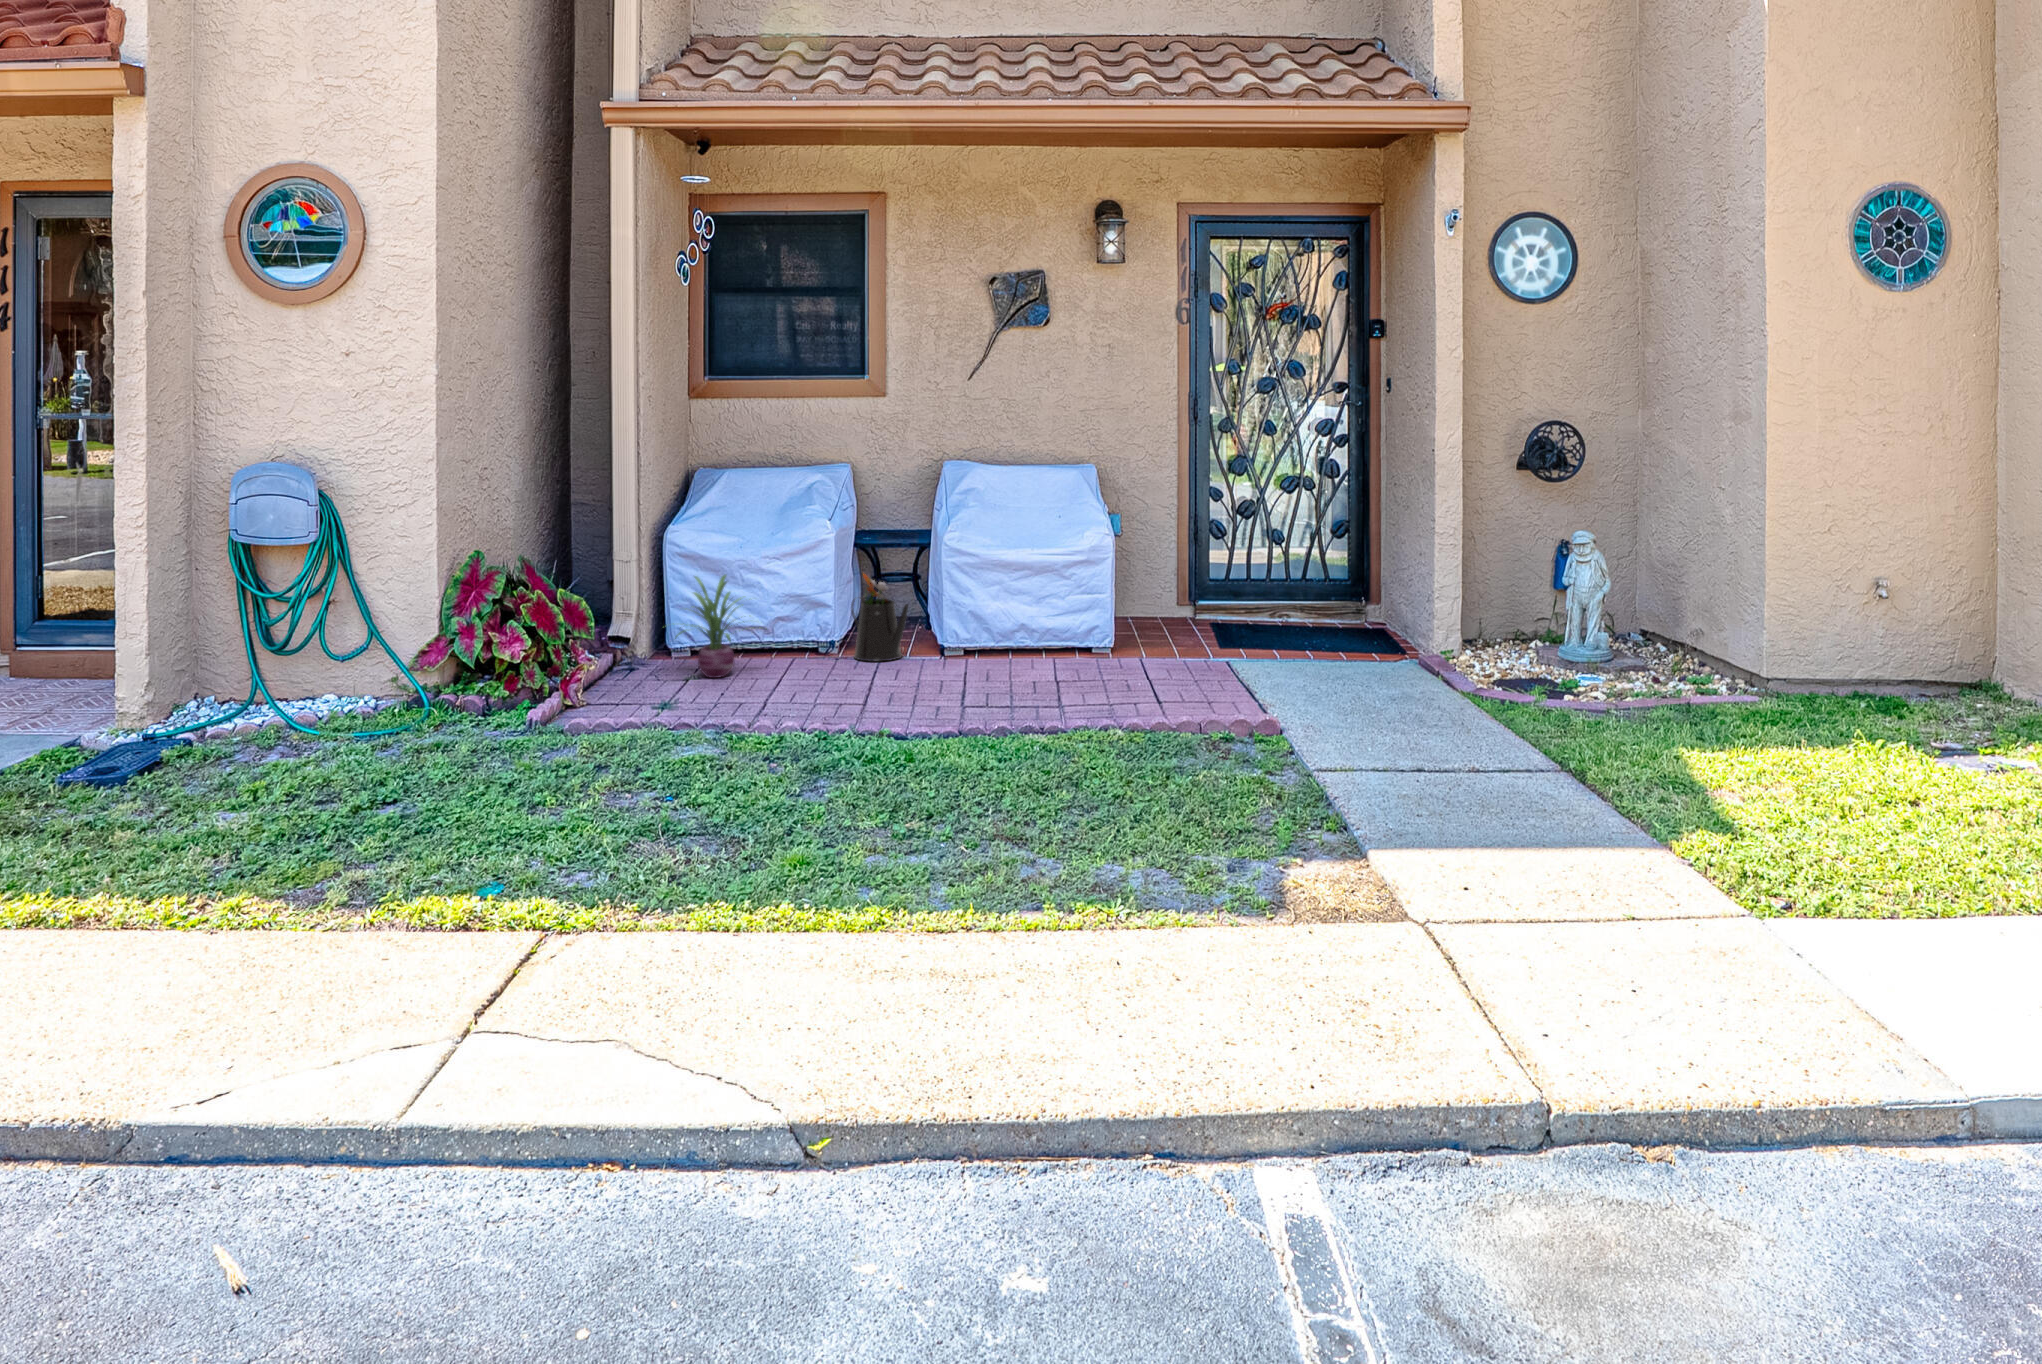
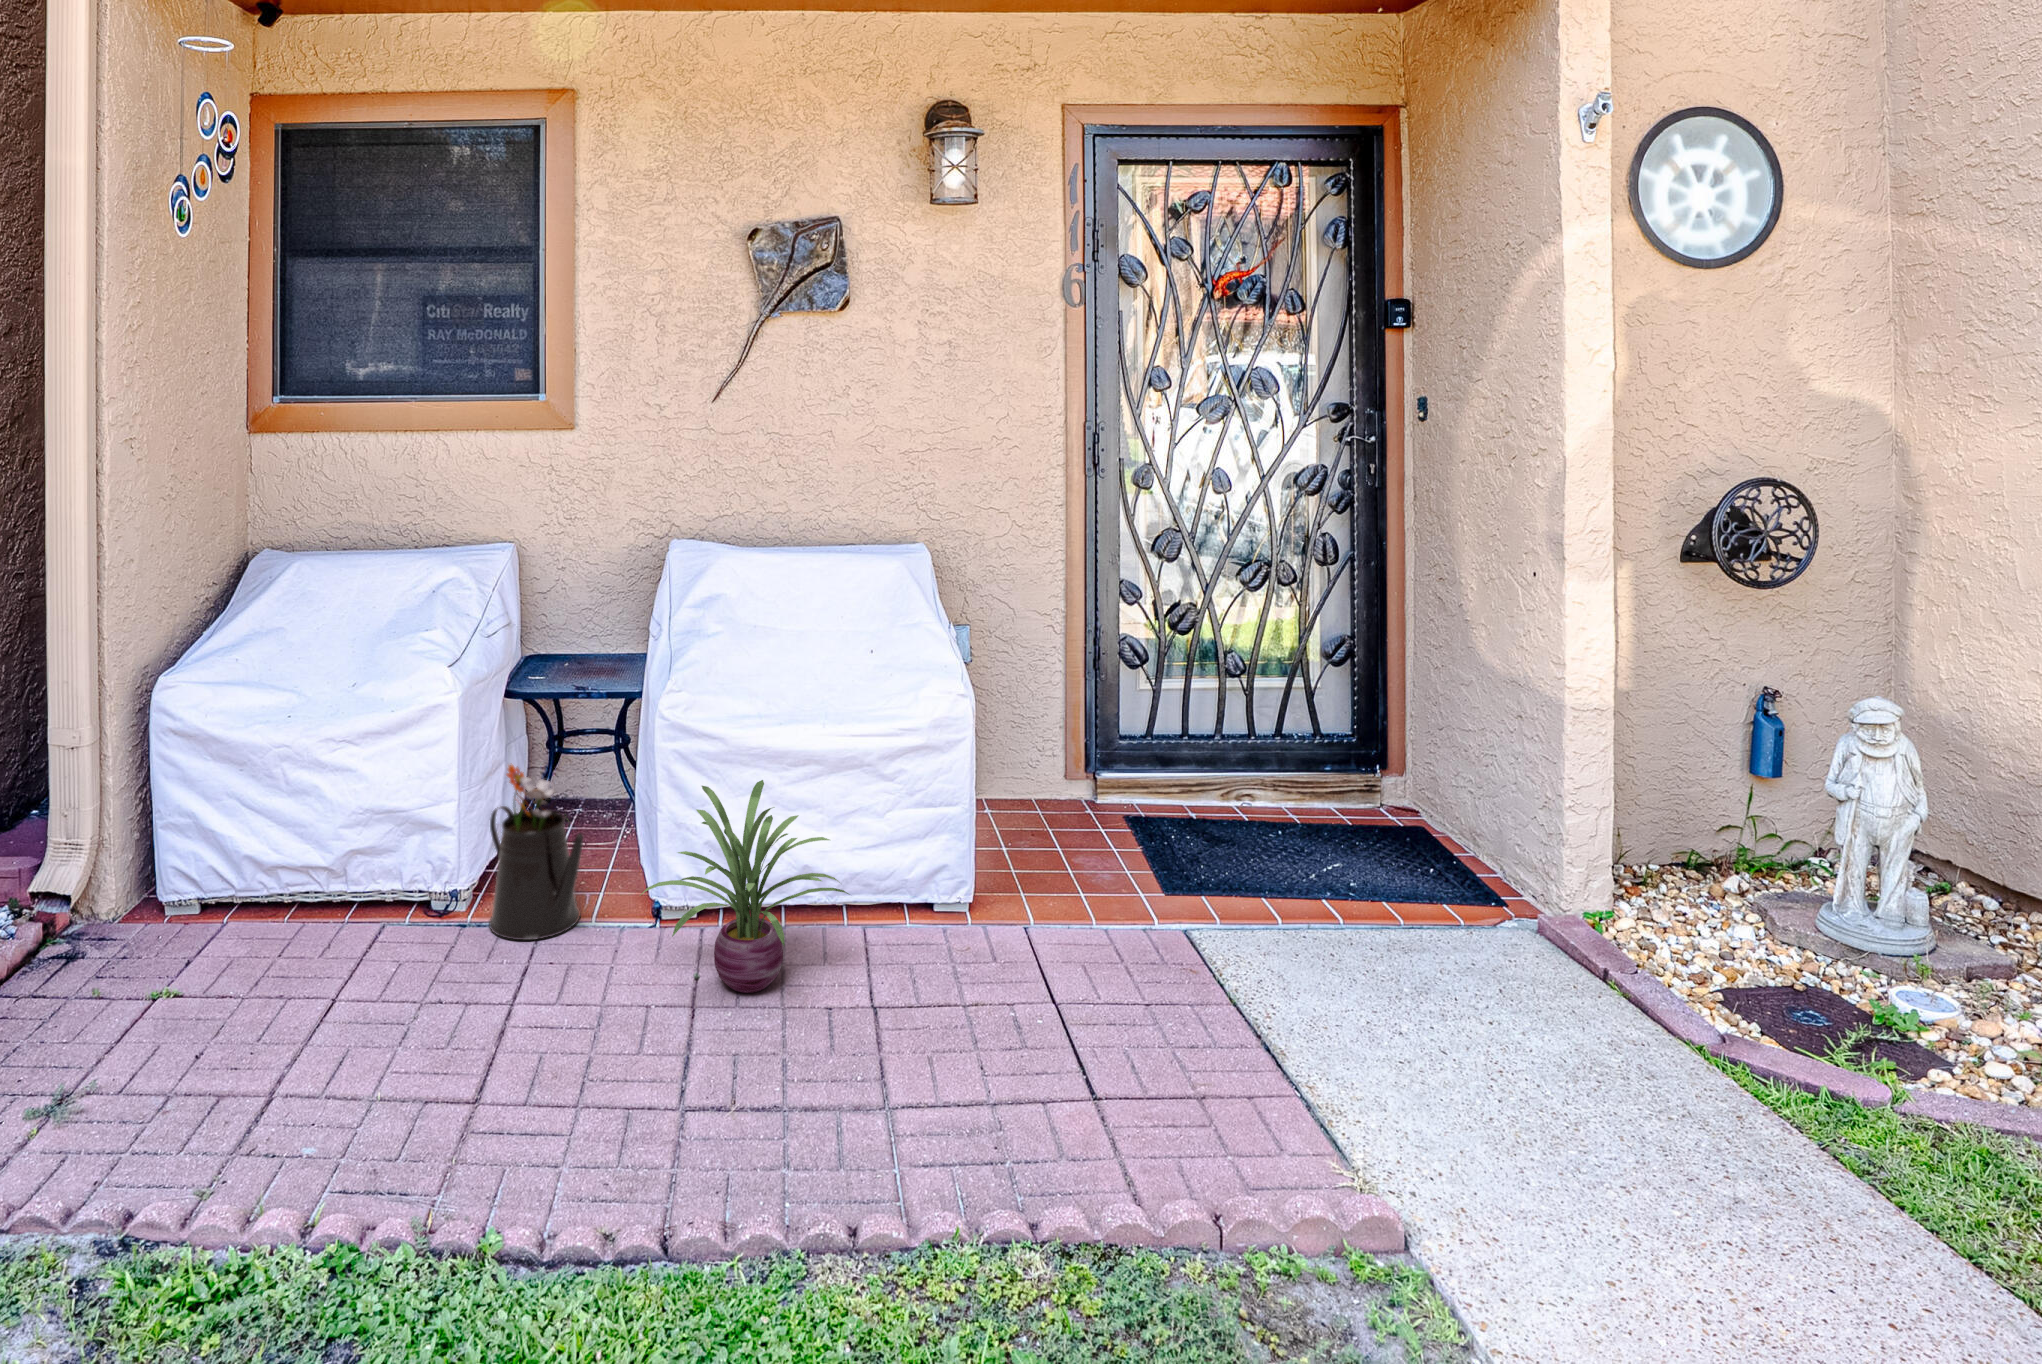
decorative plant: present [675,575,744,678] -> present [641,780,850,993]

